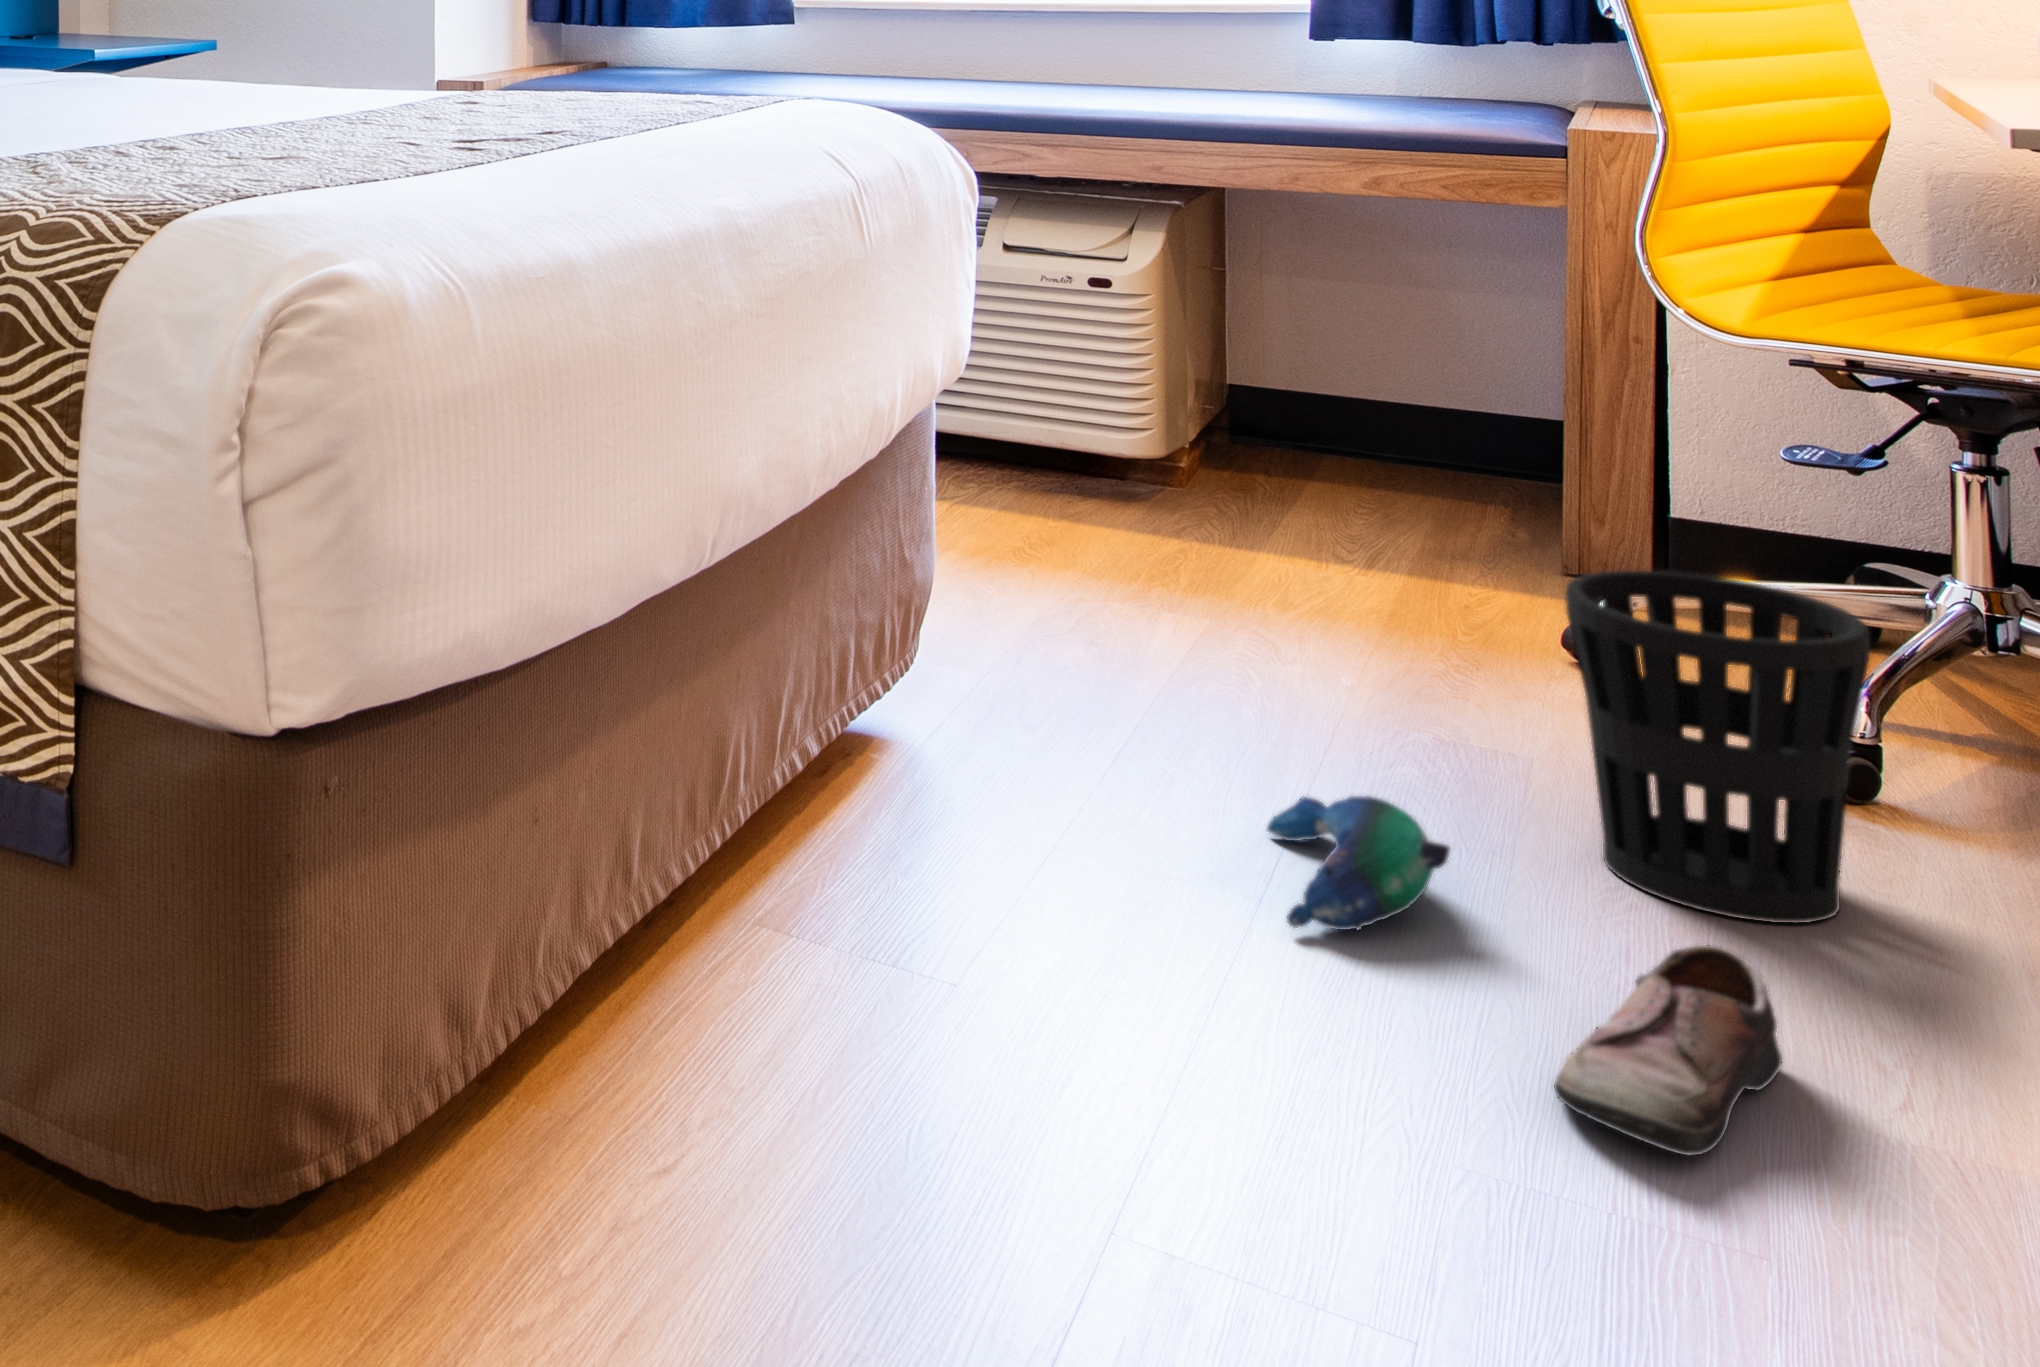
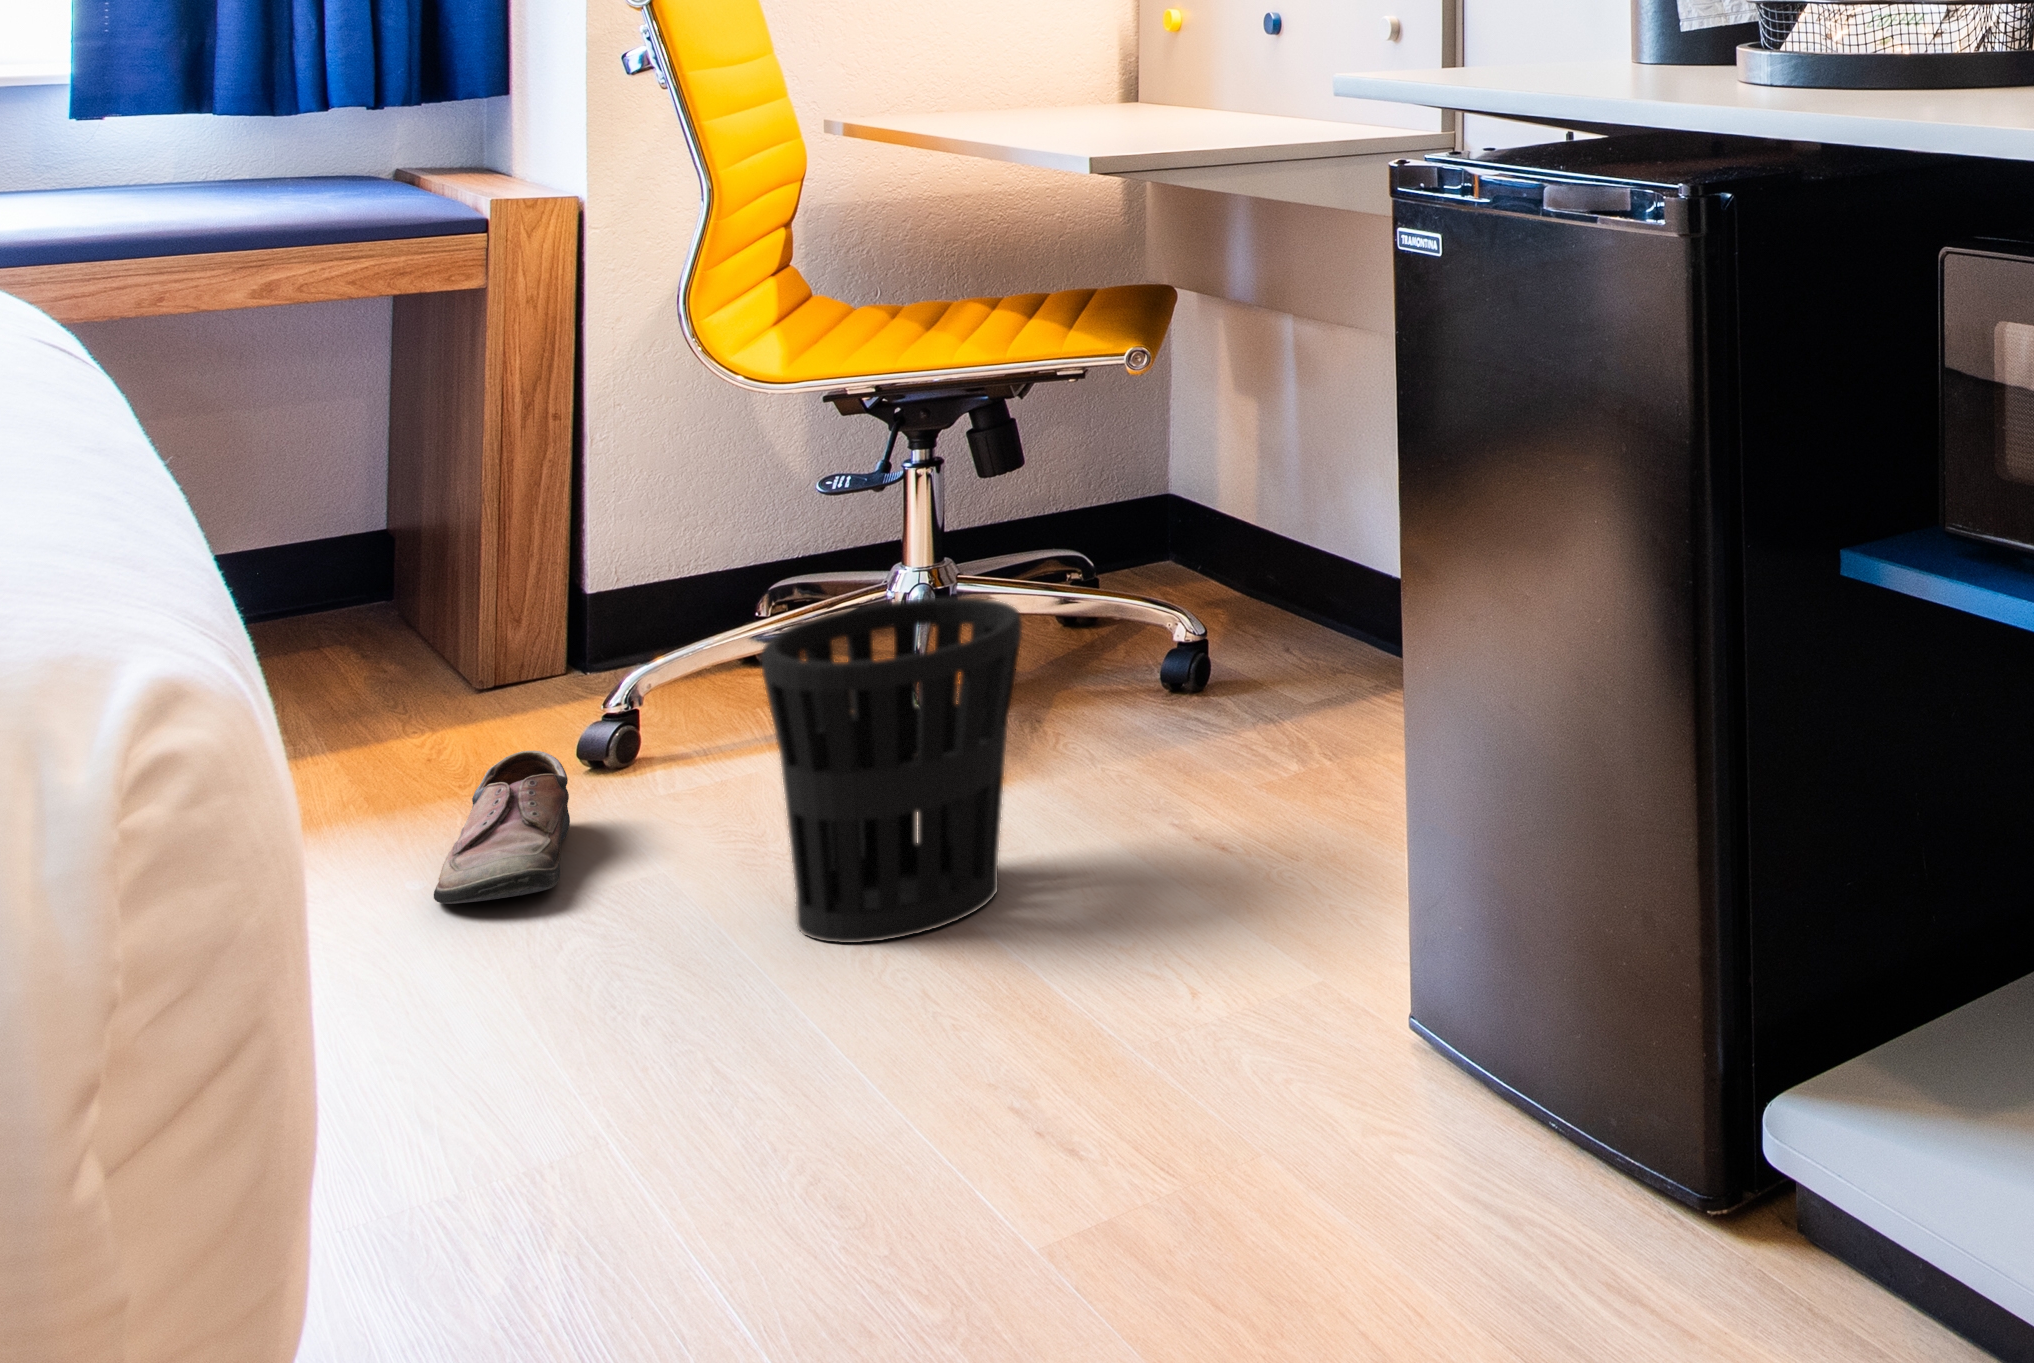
plush toy: present [1267,796,1450,930] -> none [493,964,756,1154]
shoe: present [1554,945,1782,1156] -> present [434,751,570,904]

